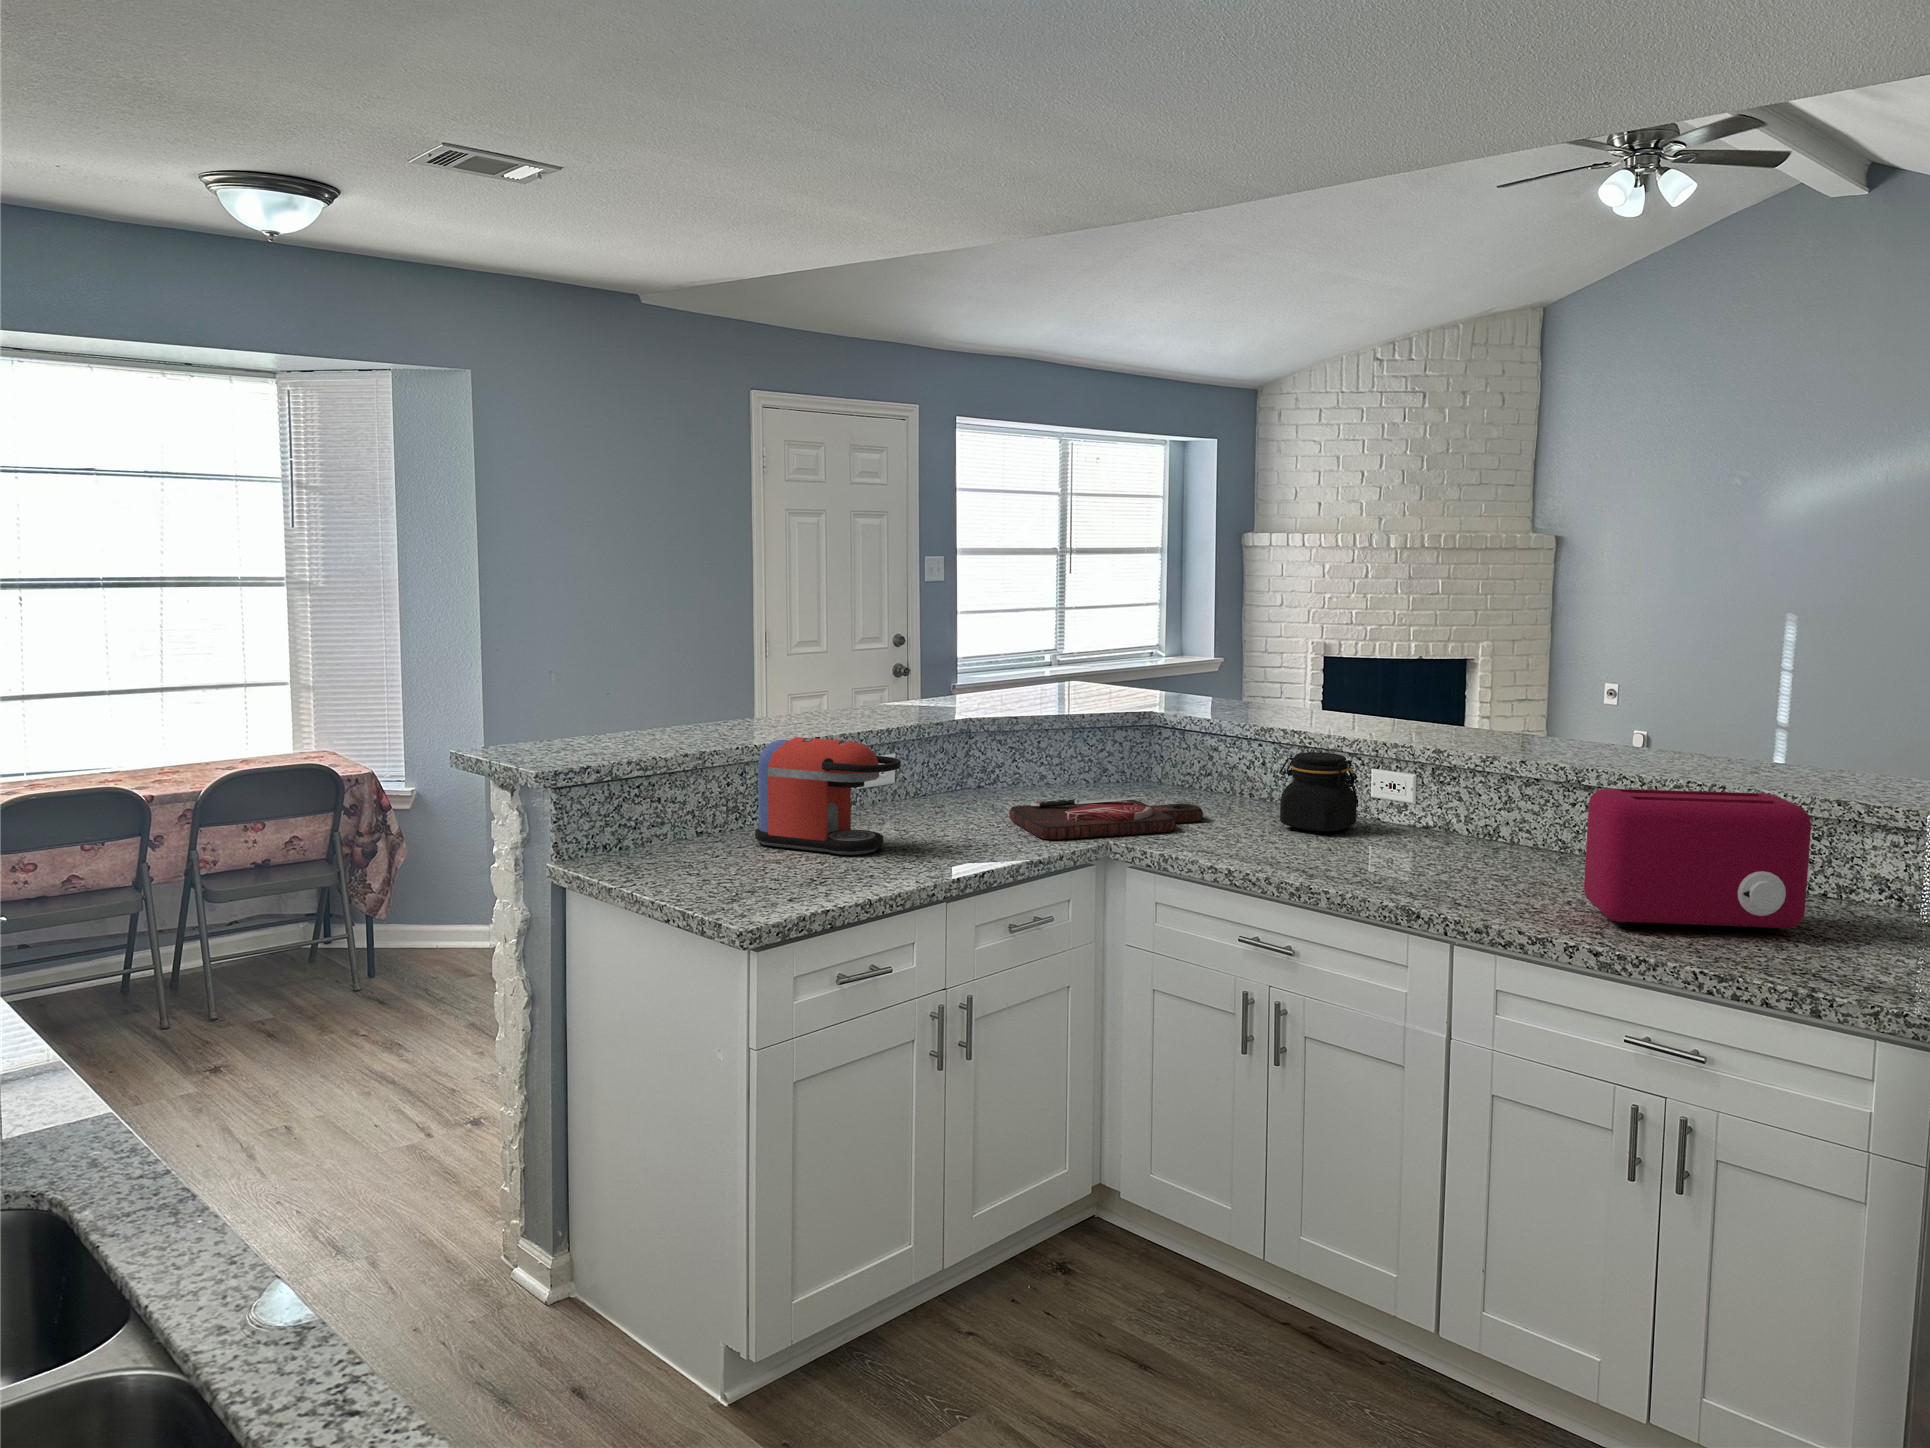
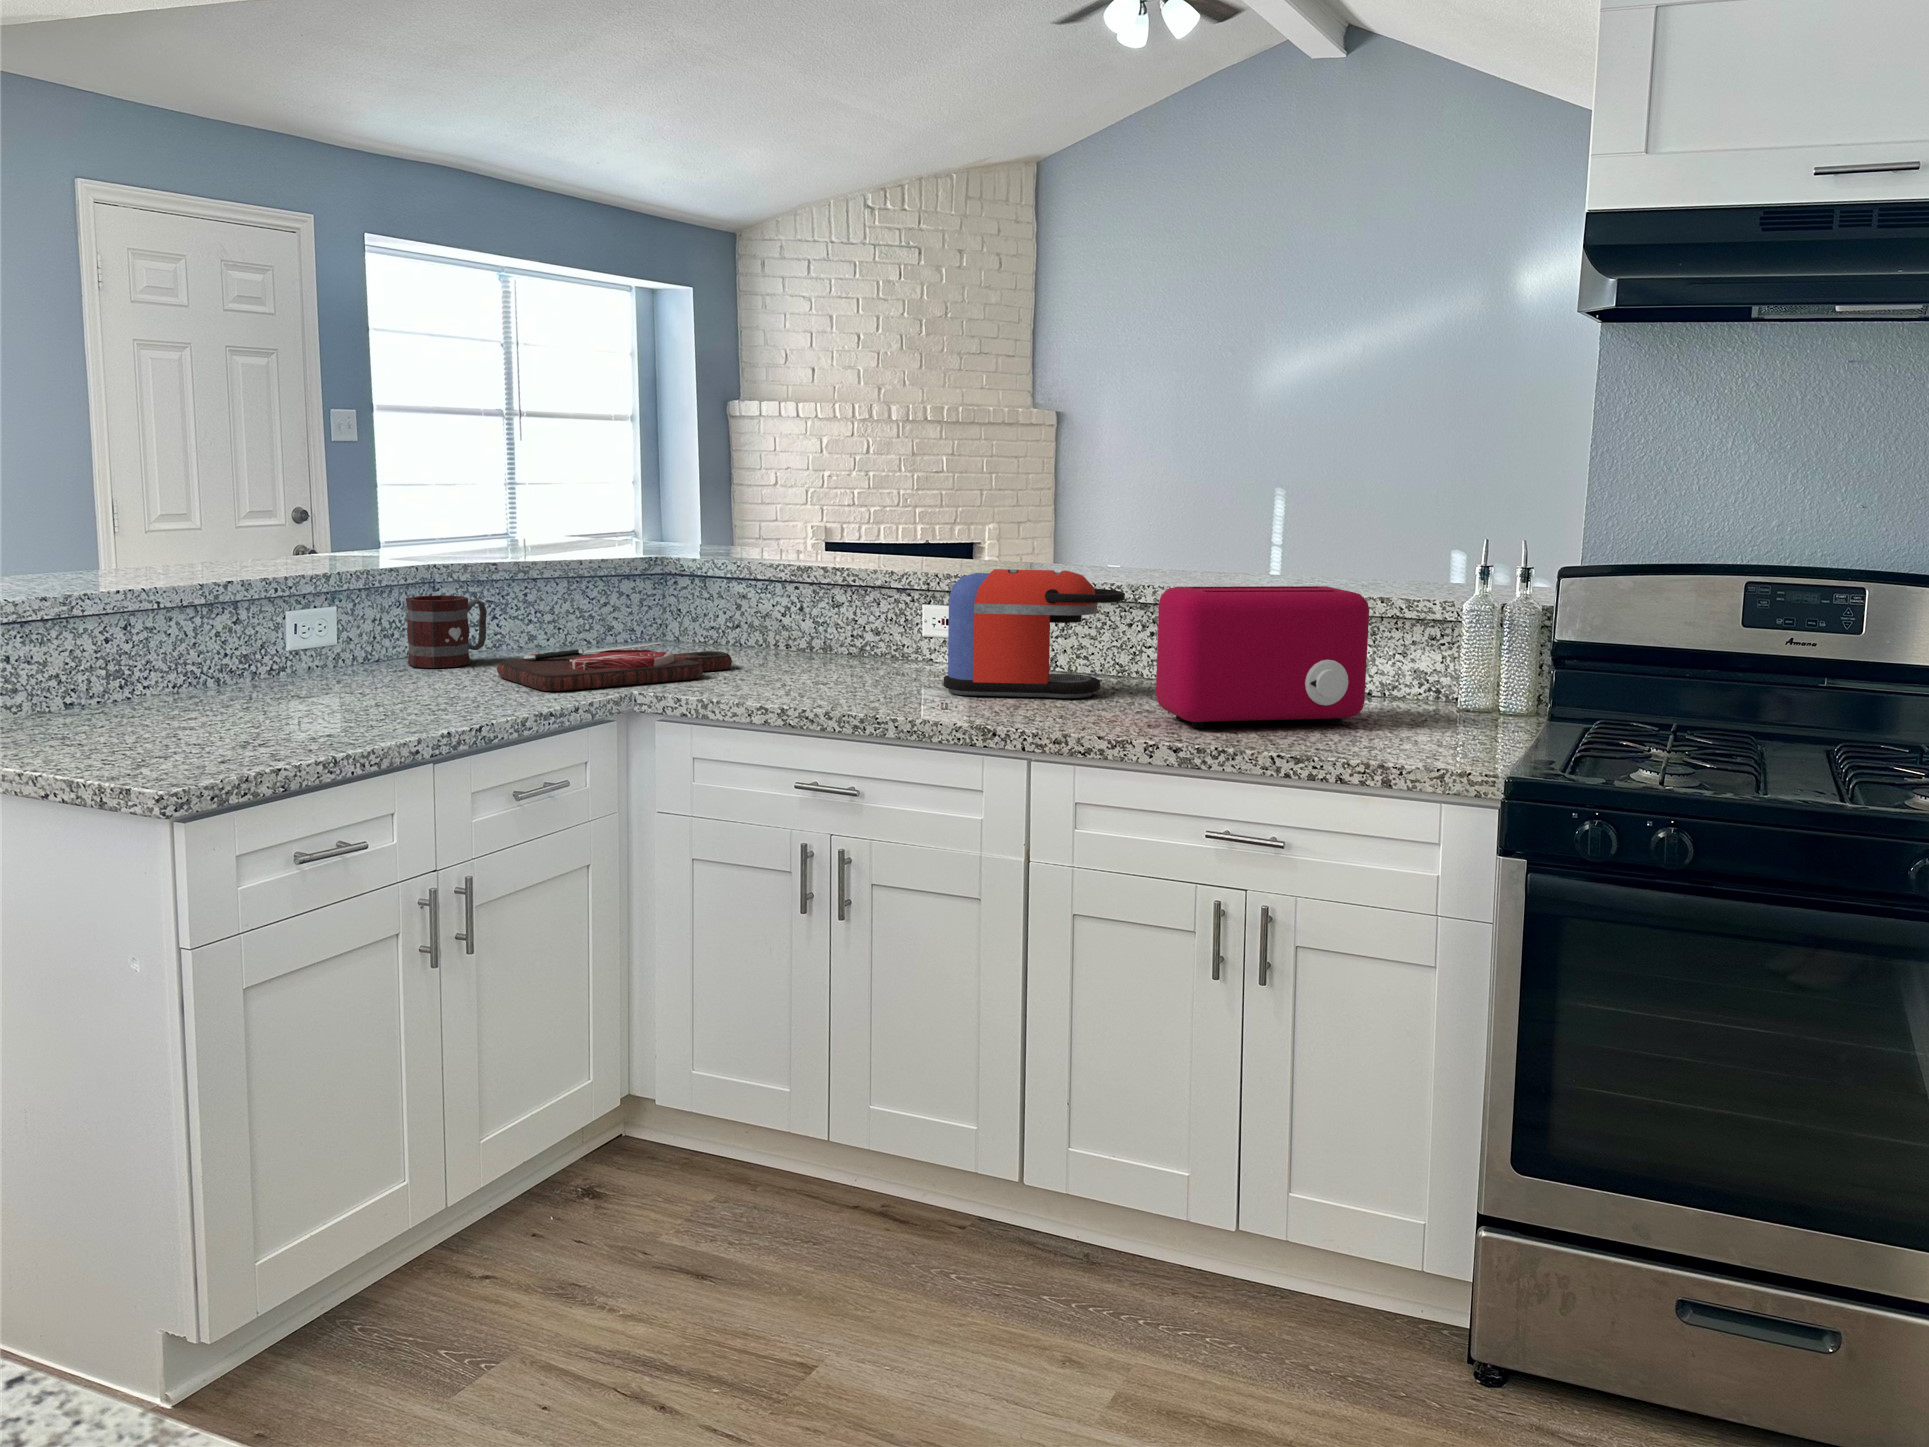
coffee maker: present [755,737,901,855] -> present [944,569,1125,698]
mug: none [944,745,1007,807] -> present [406,595,487,668]
jar: present [1280,752,1358,832] -> none [818,585,907,672]

